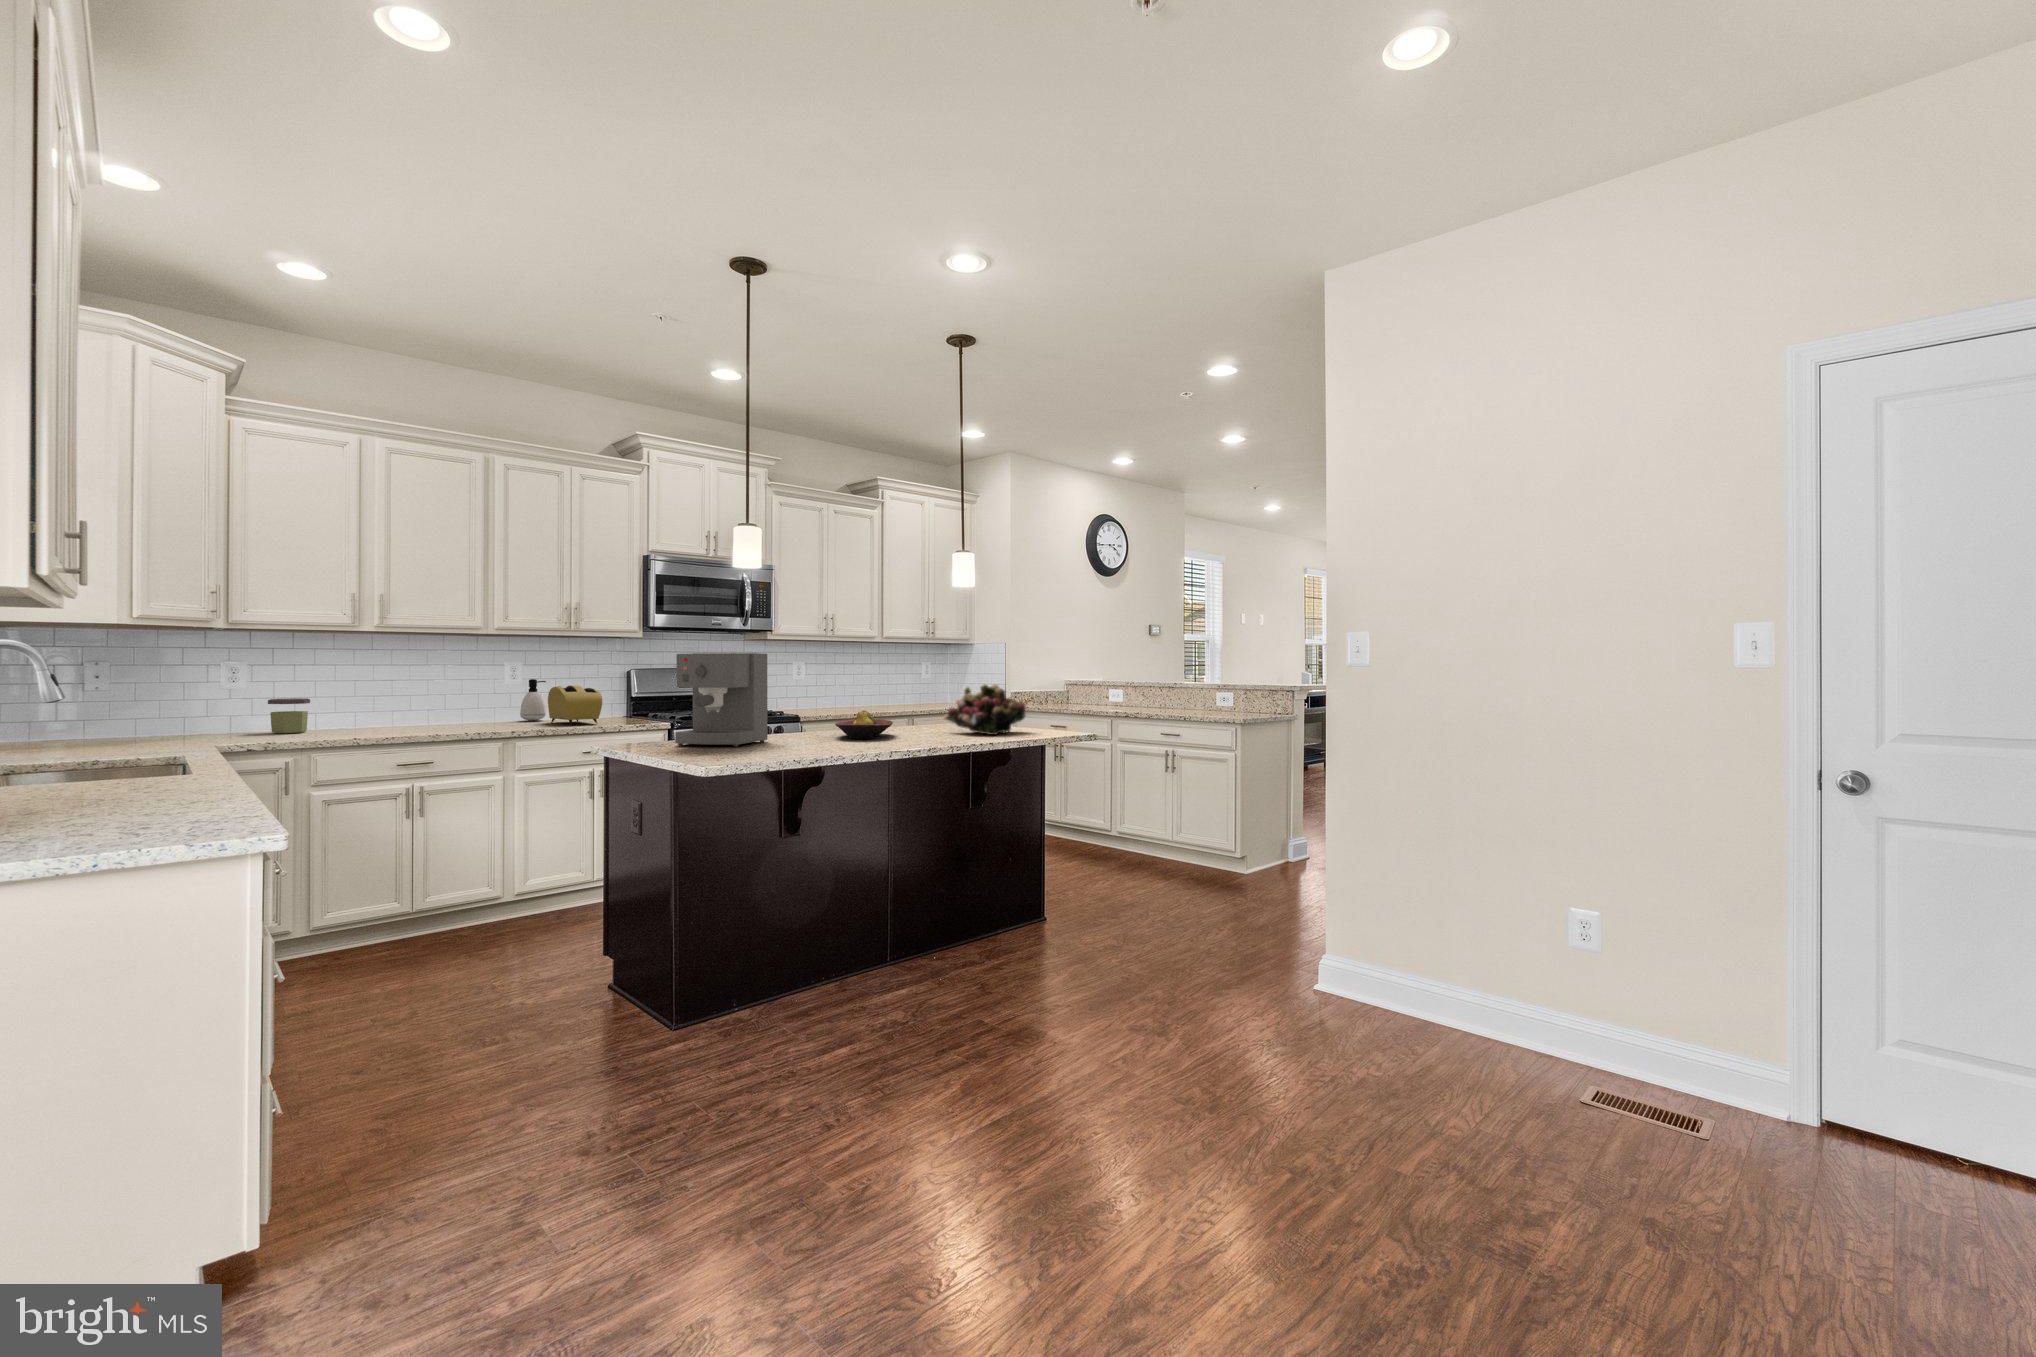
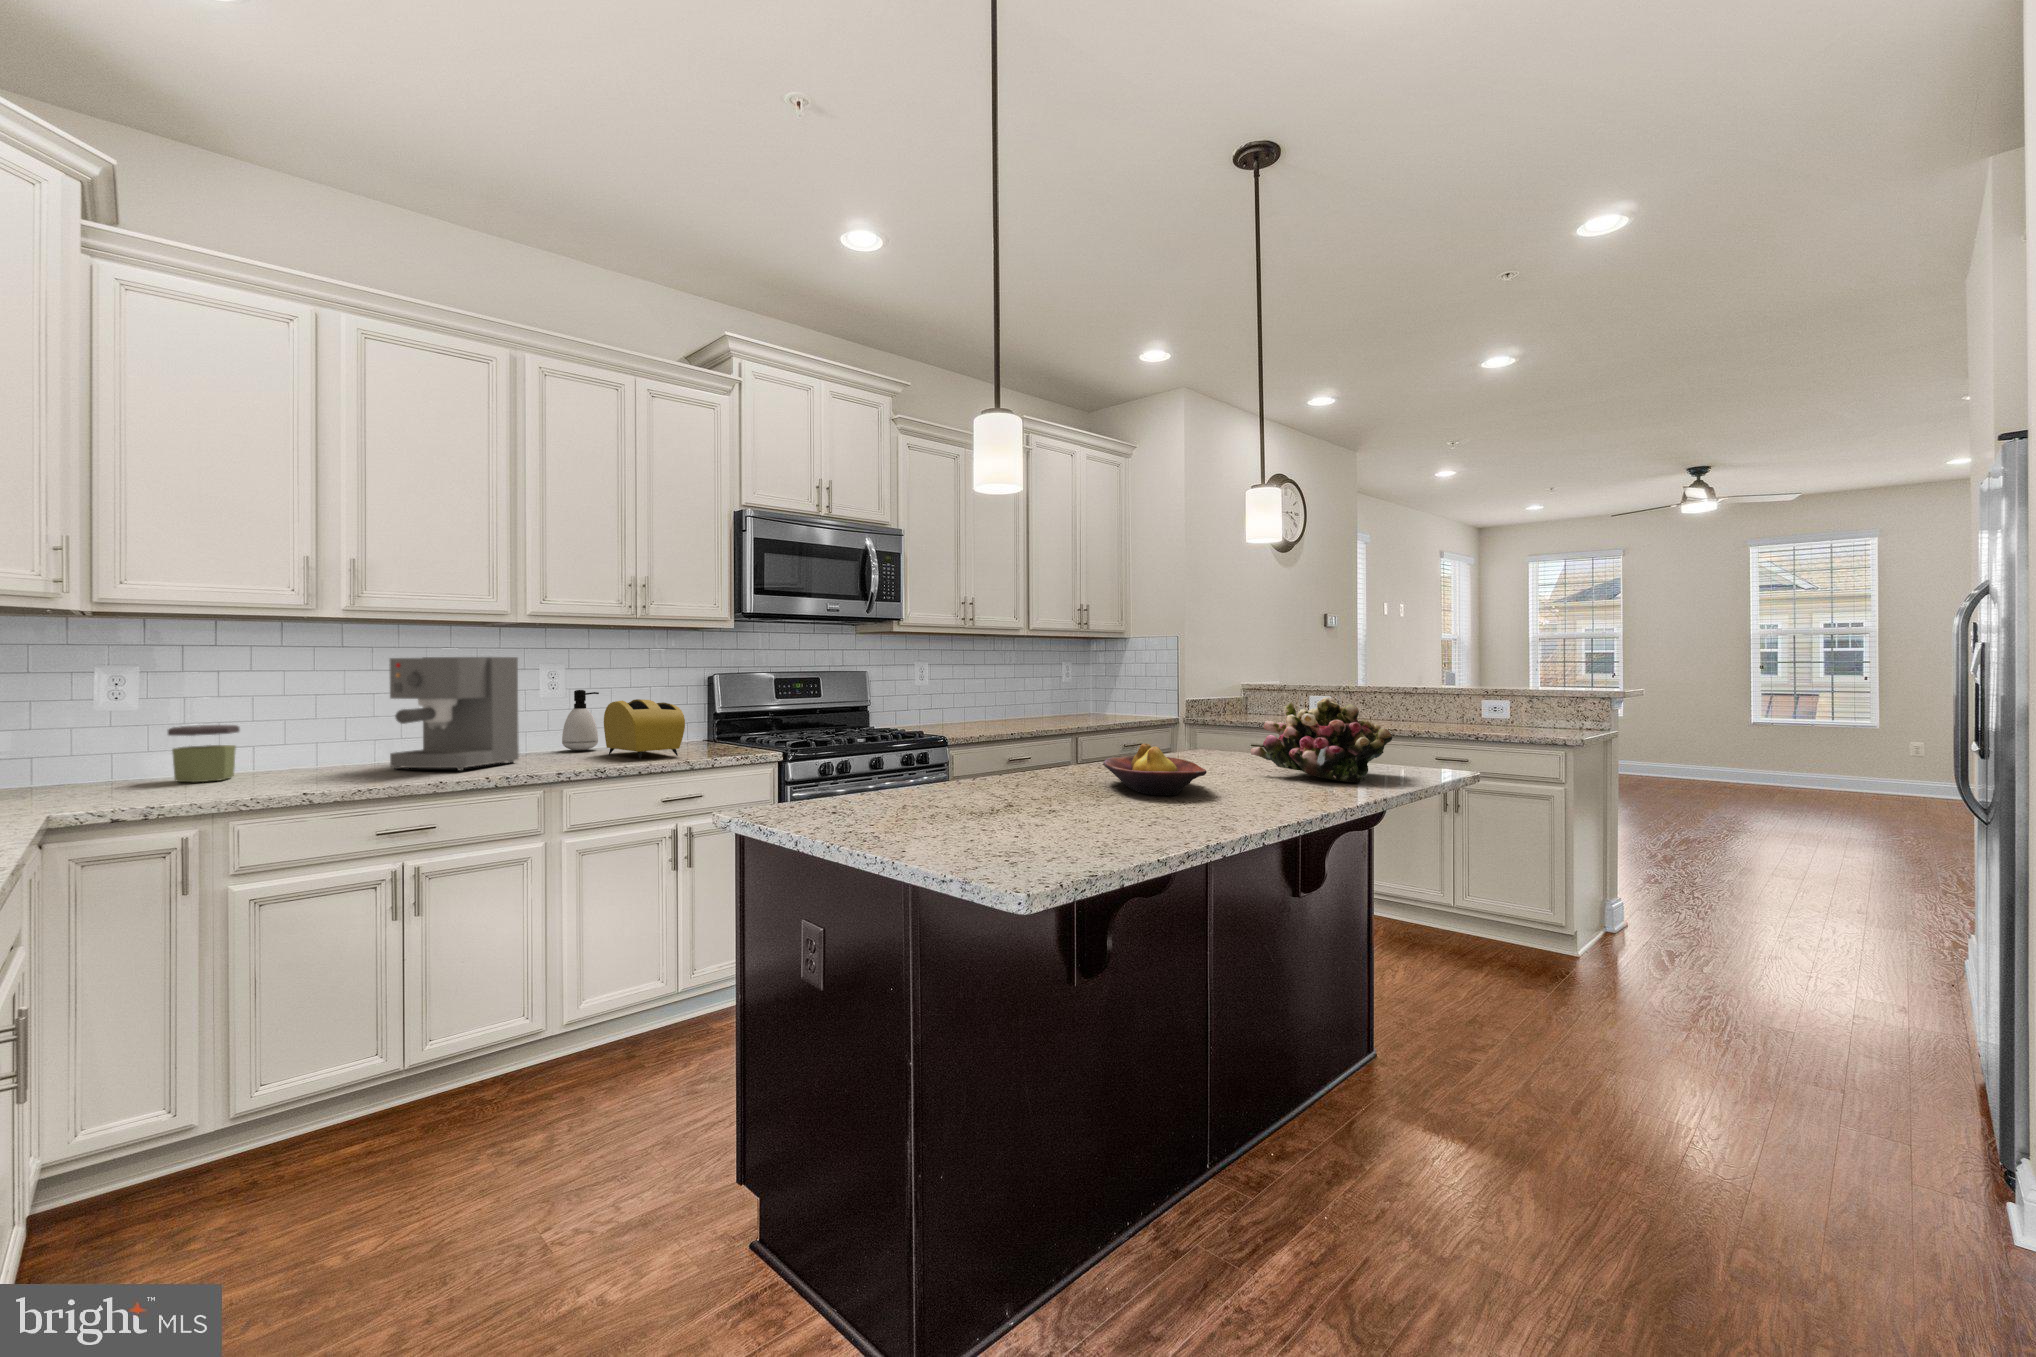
coffee maker: present [675,653,768,747] -> present [389,657,519,770]

